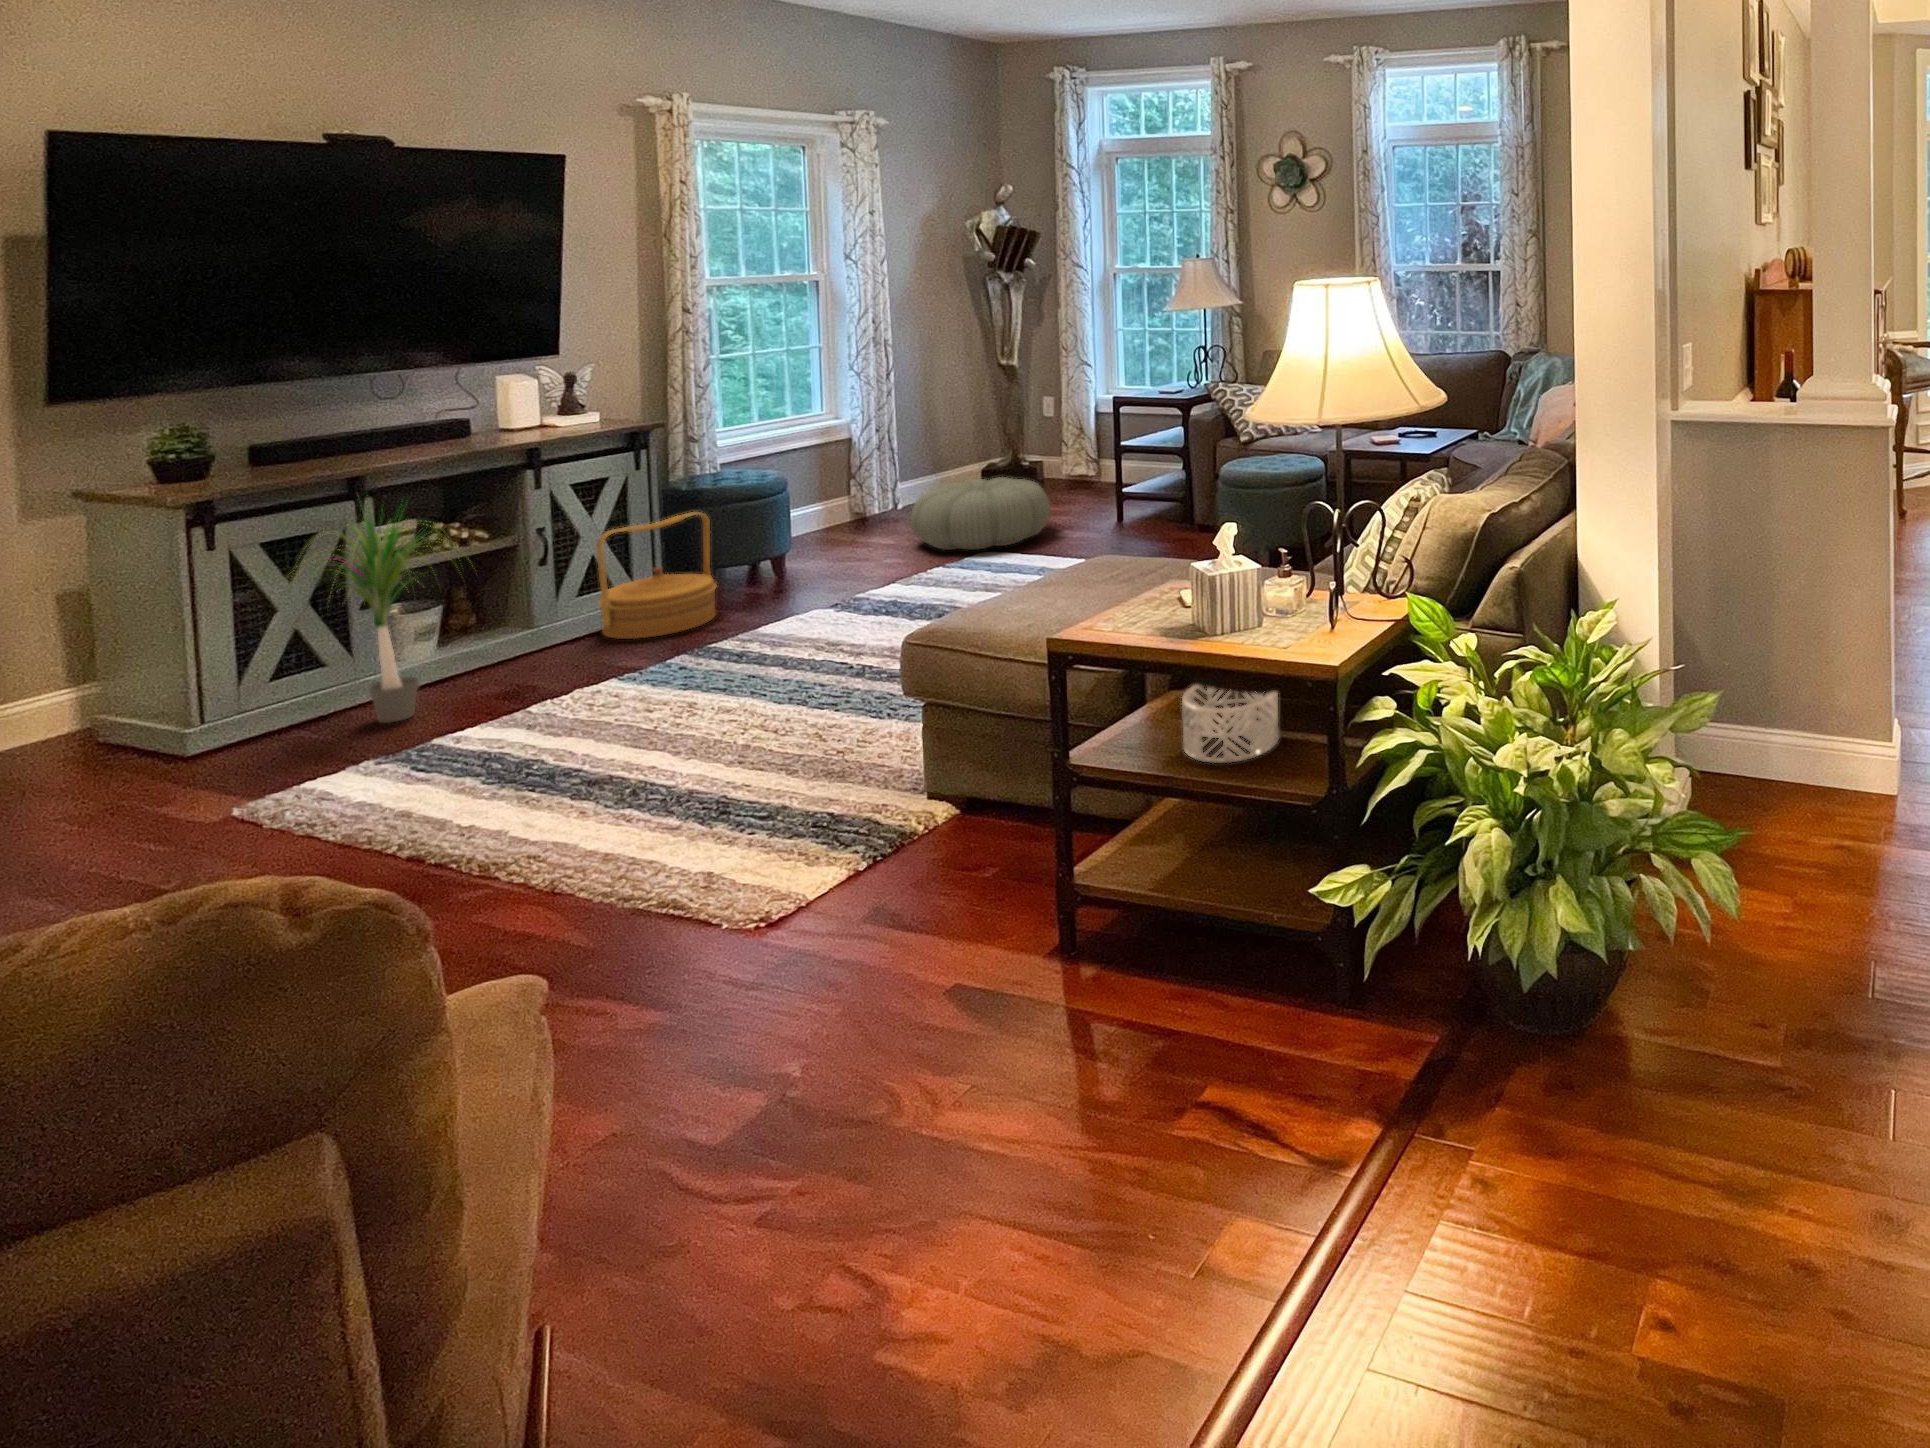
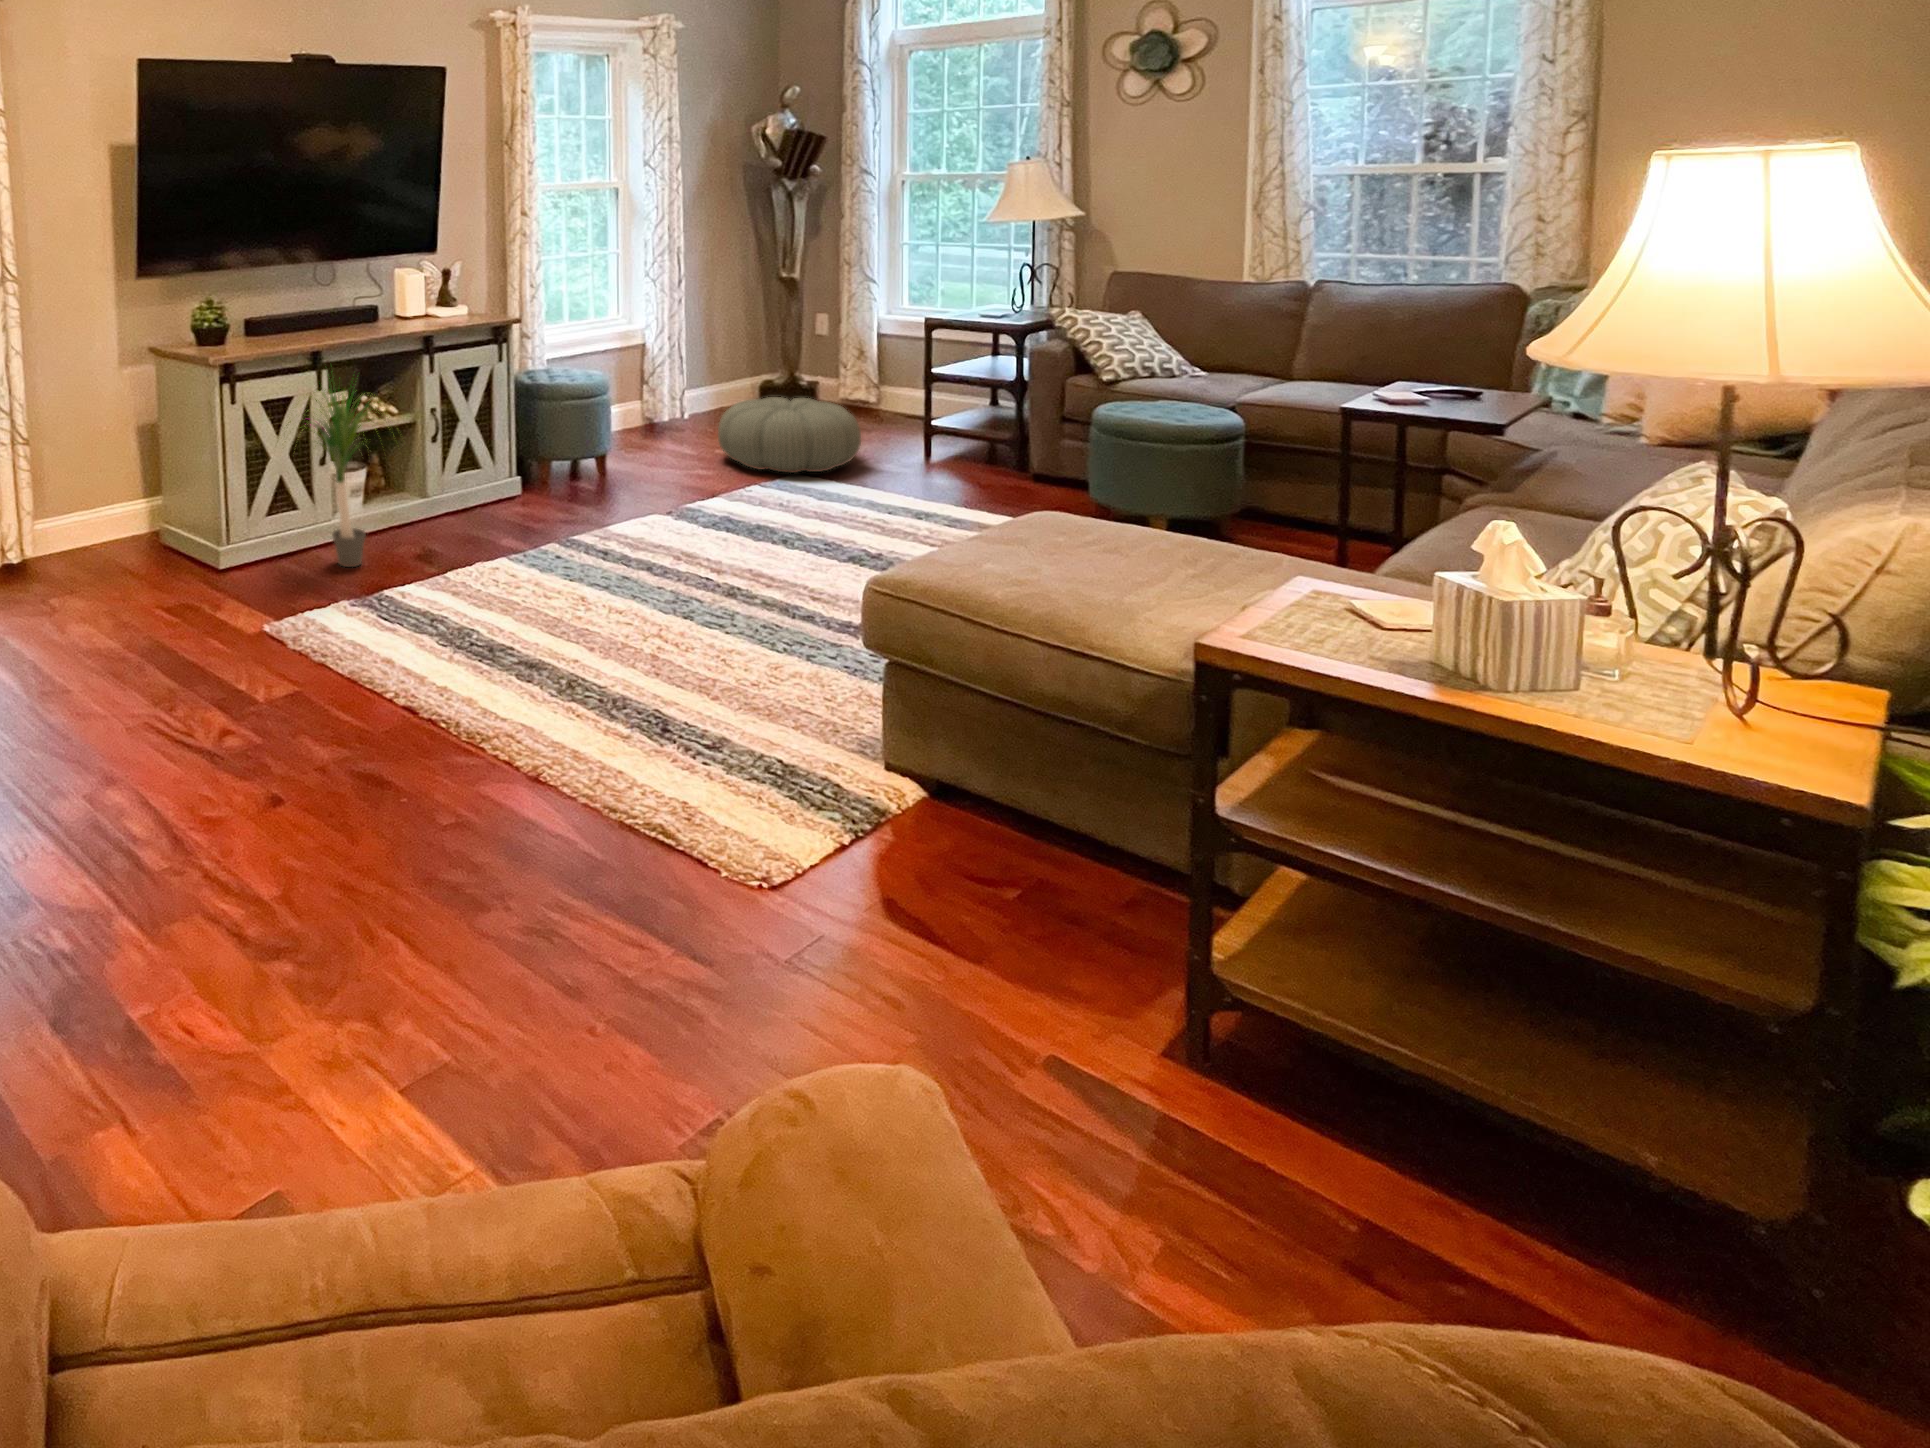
woven basket: present [596,512,716,639] -> none [474,406,567,521]
decorative bowl: present [1182,685,1279,763] -> none [1391,736,1585,885]

